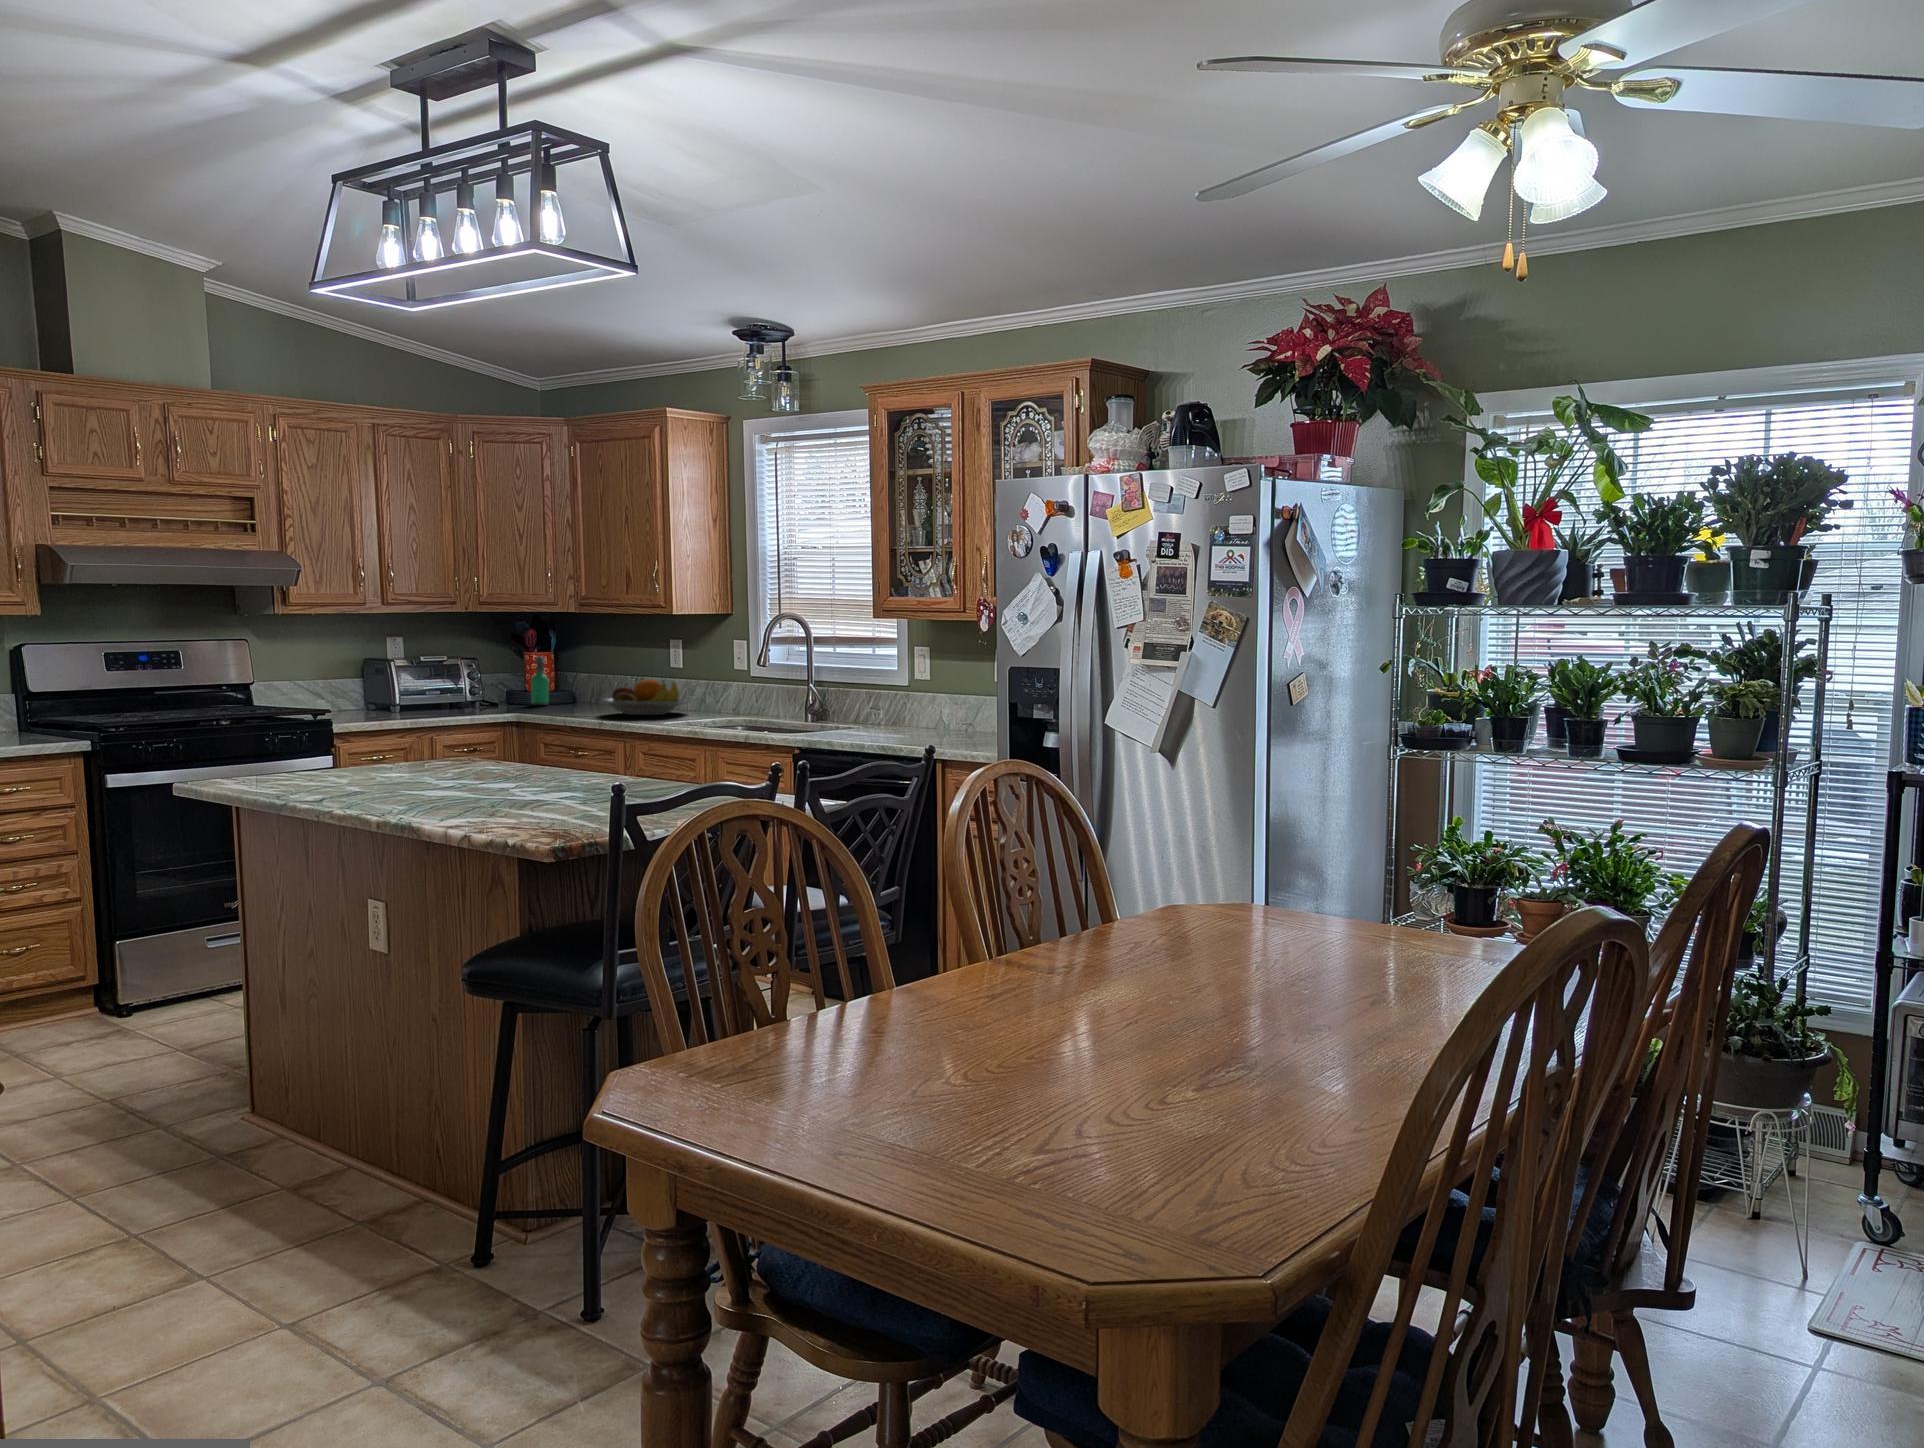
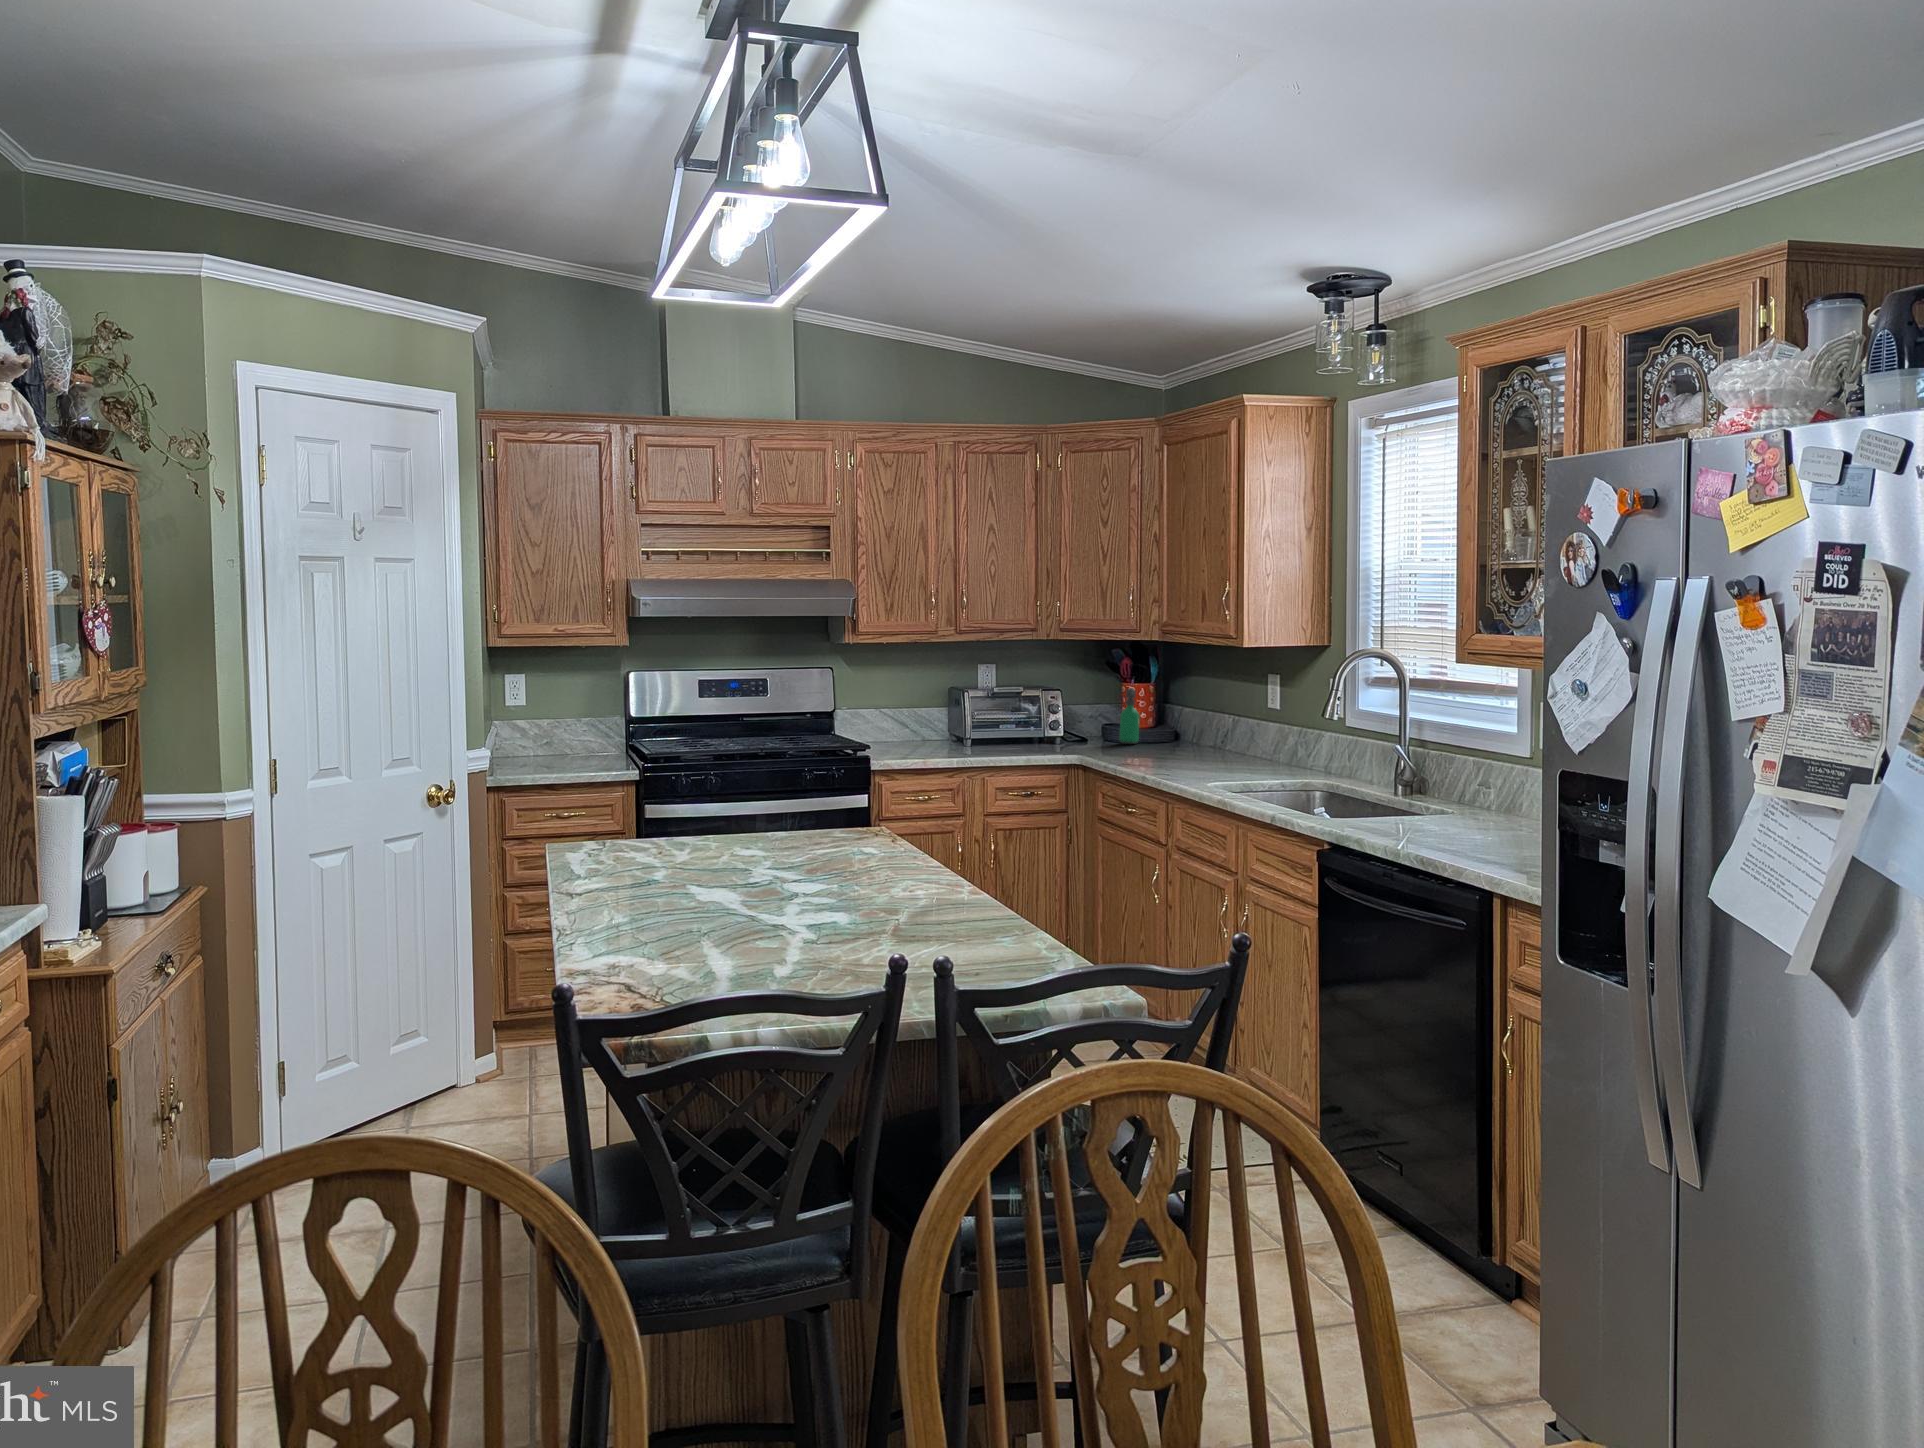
fruit bowl: present [603,679,686,715] -> none [1163,724,1267,769]

